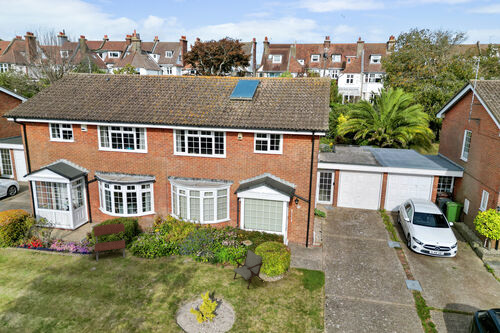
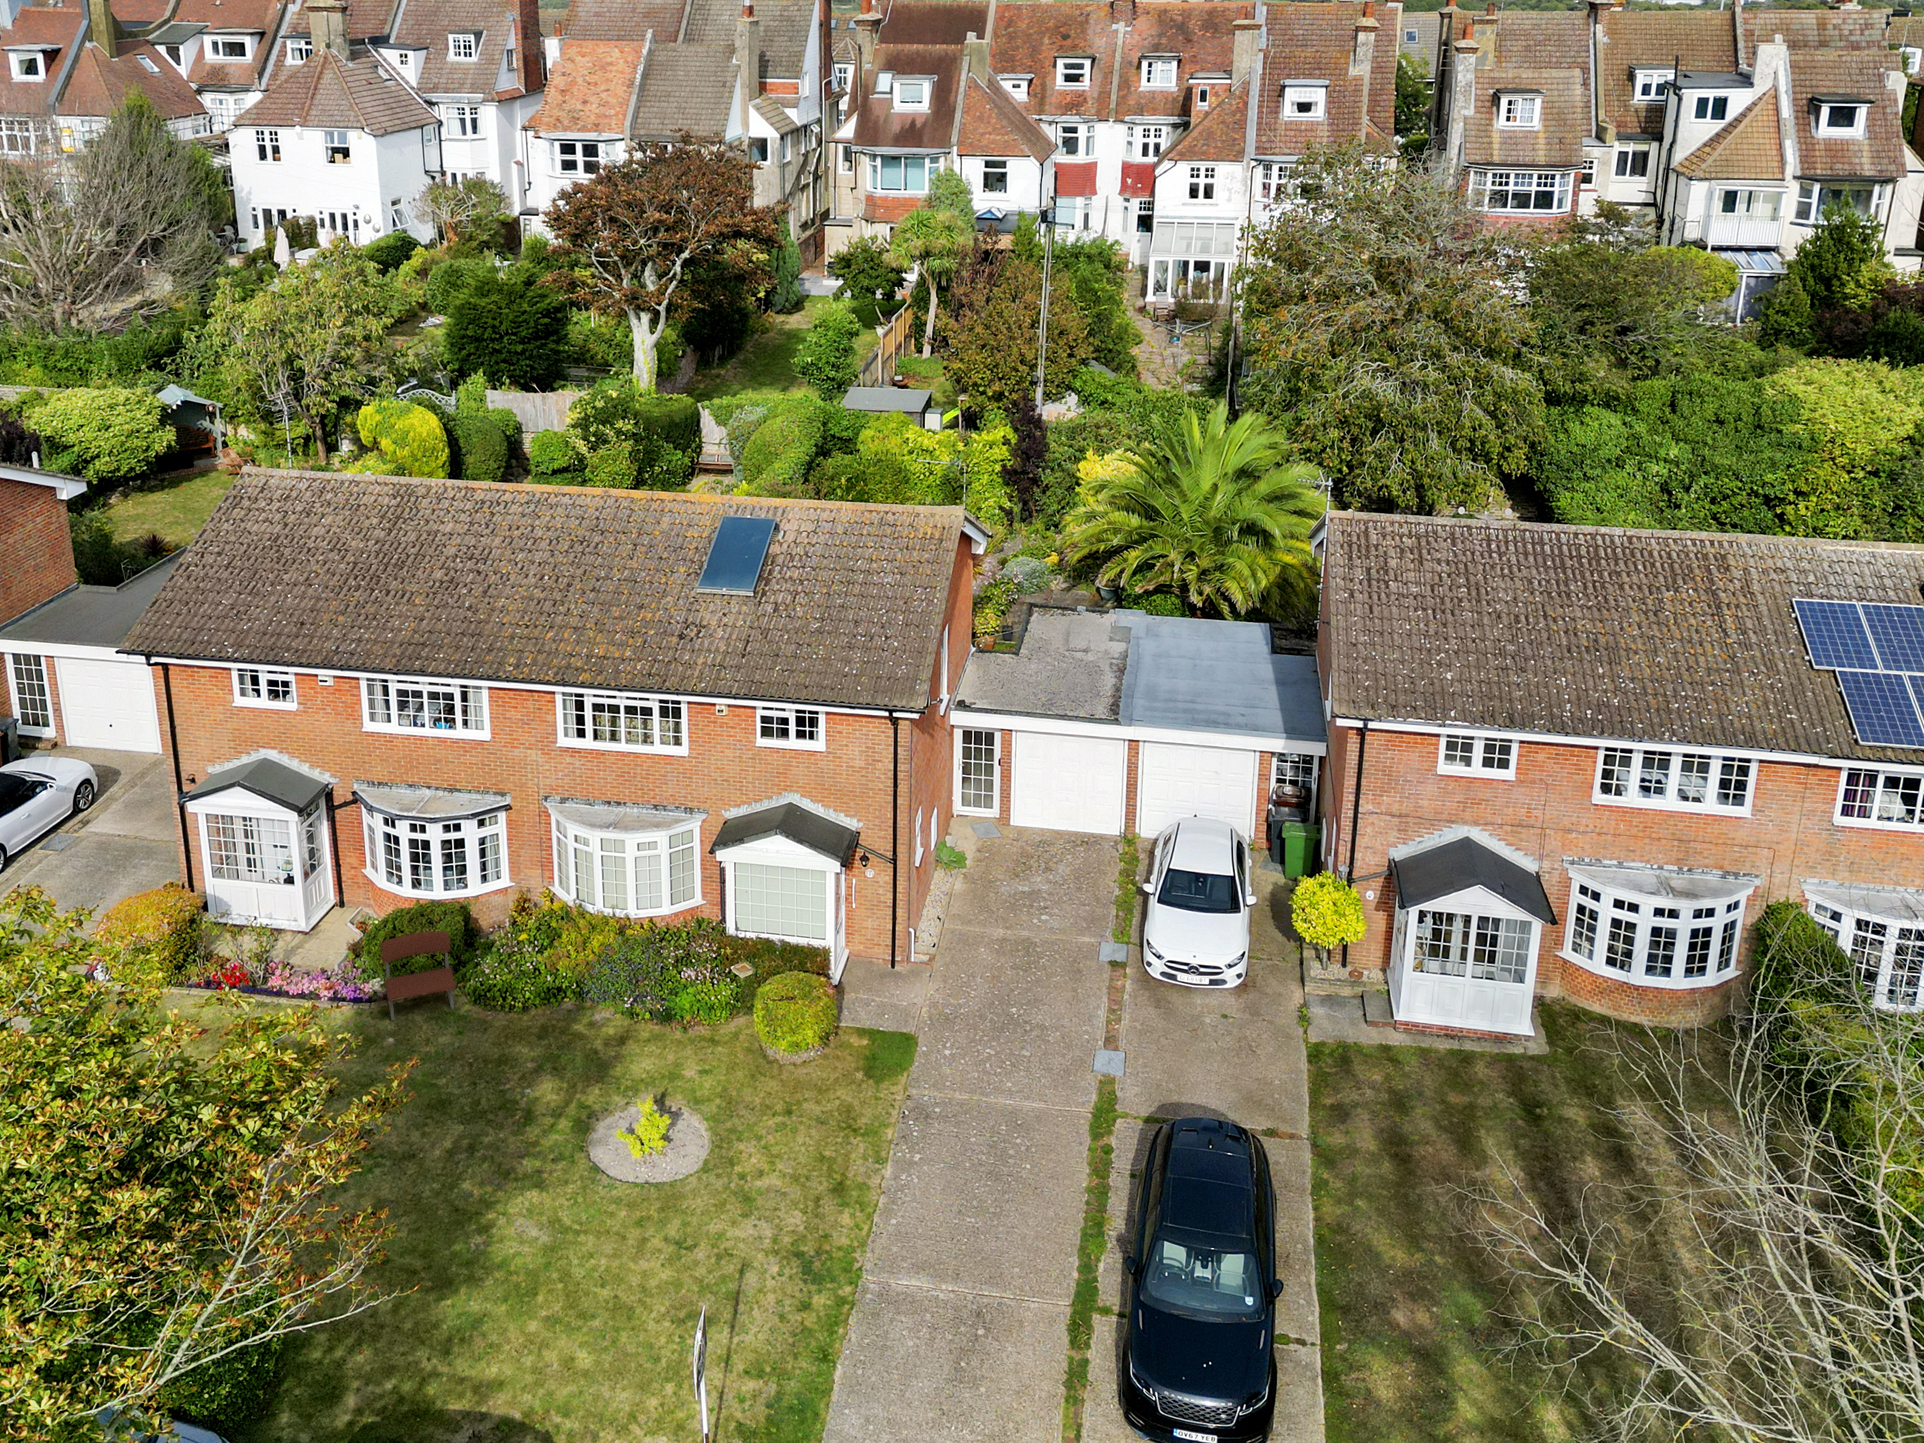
lounge chair: present [233,250,264,289] -> none [705,994,776,1083]

